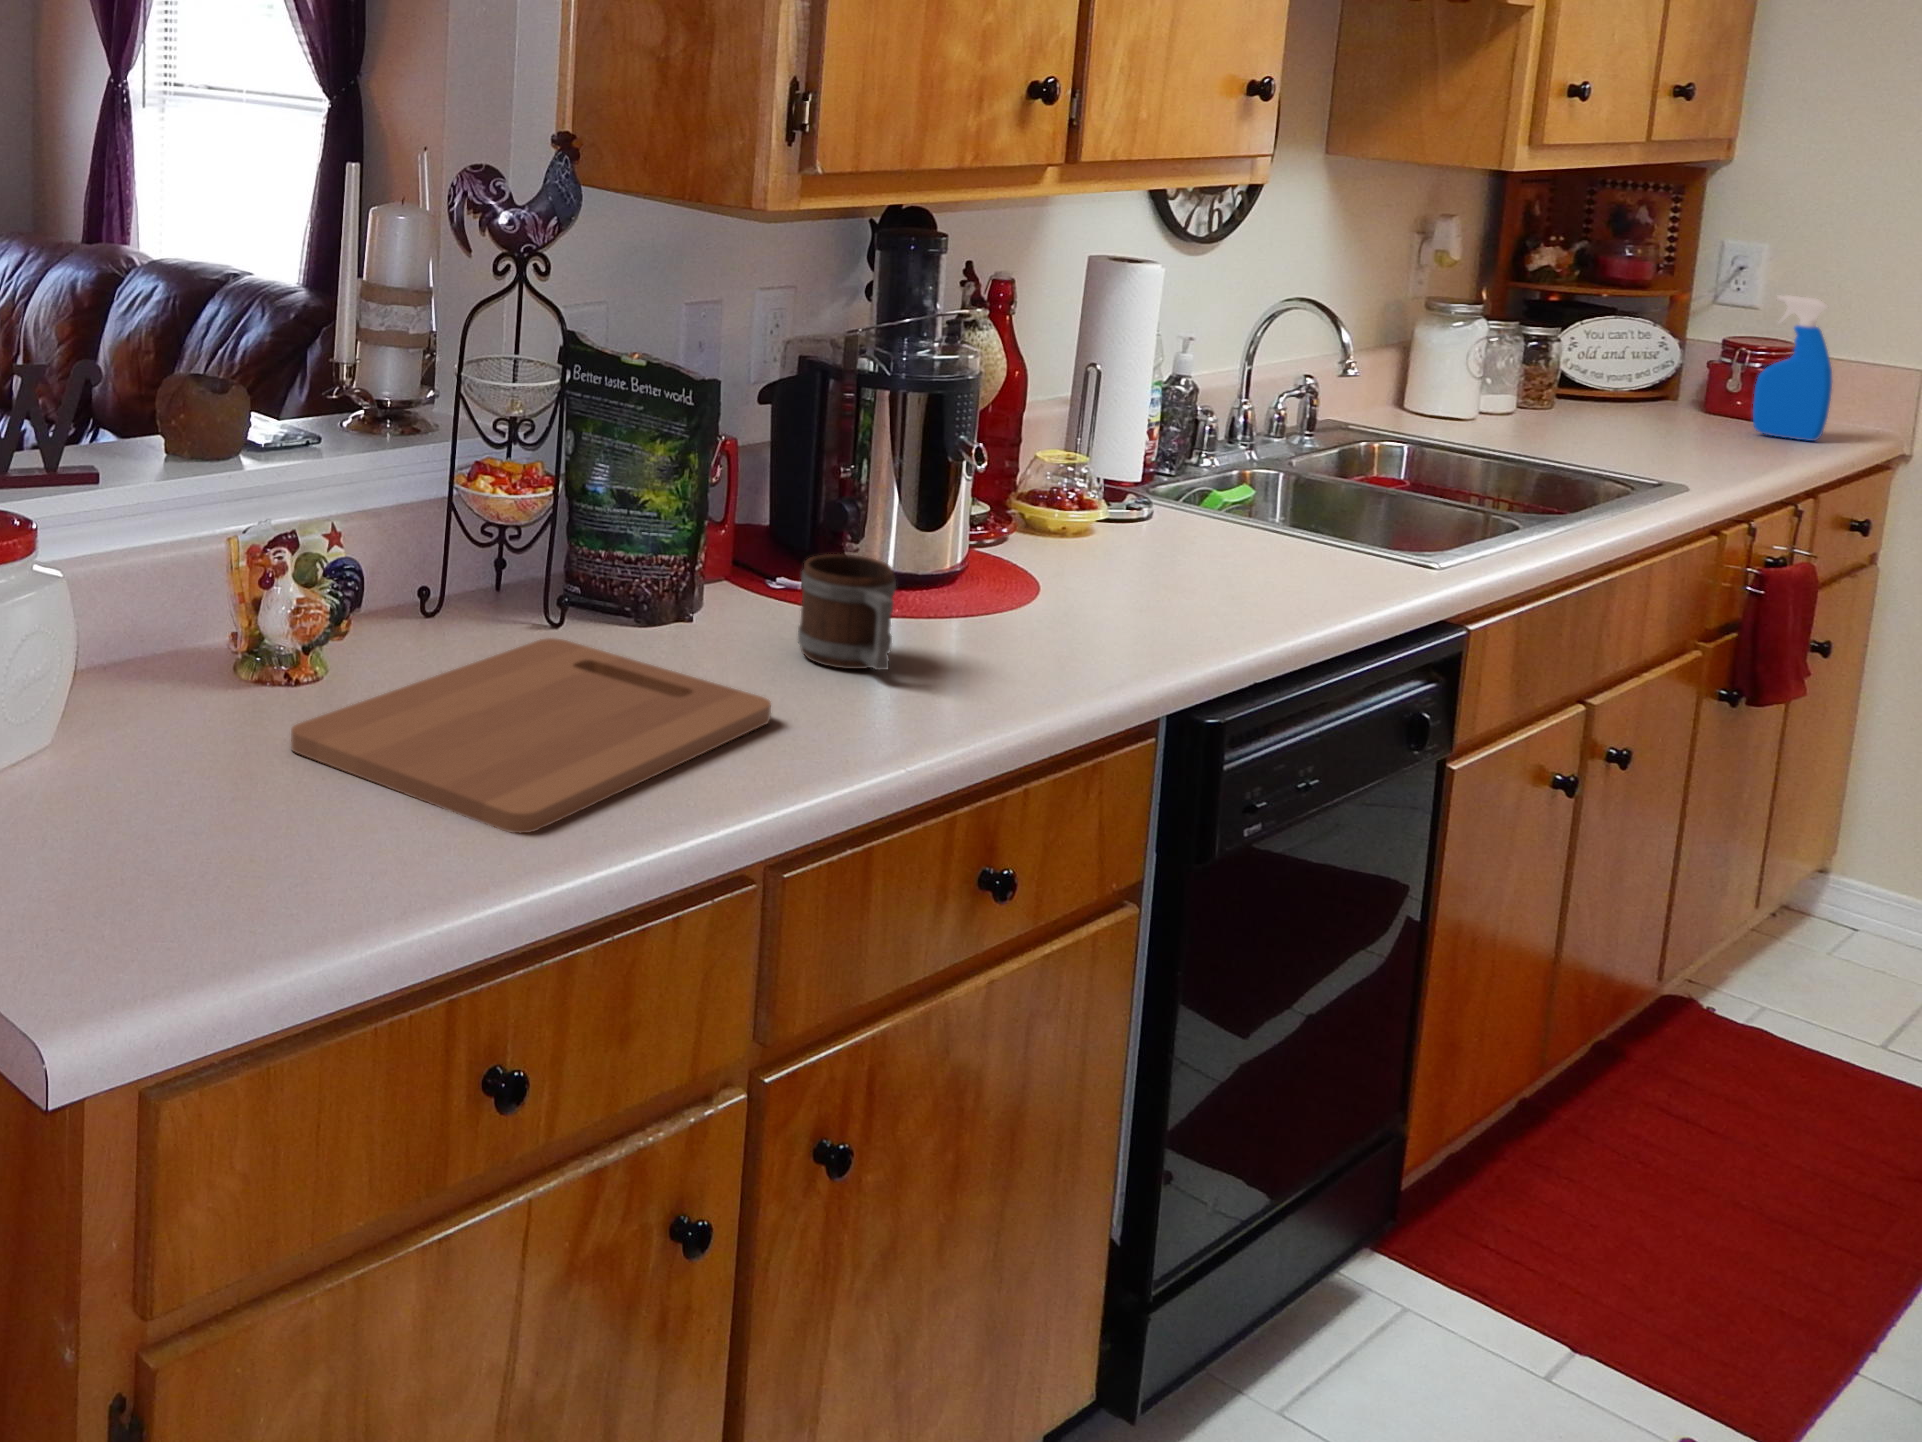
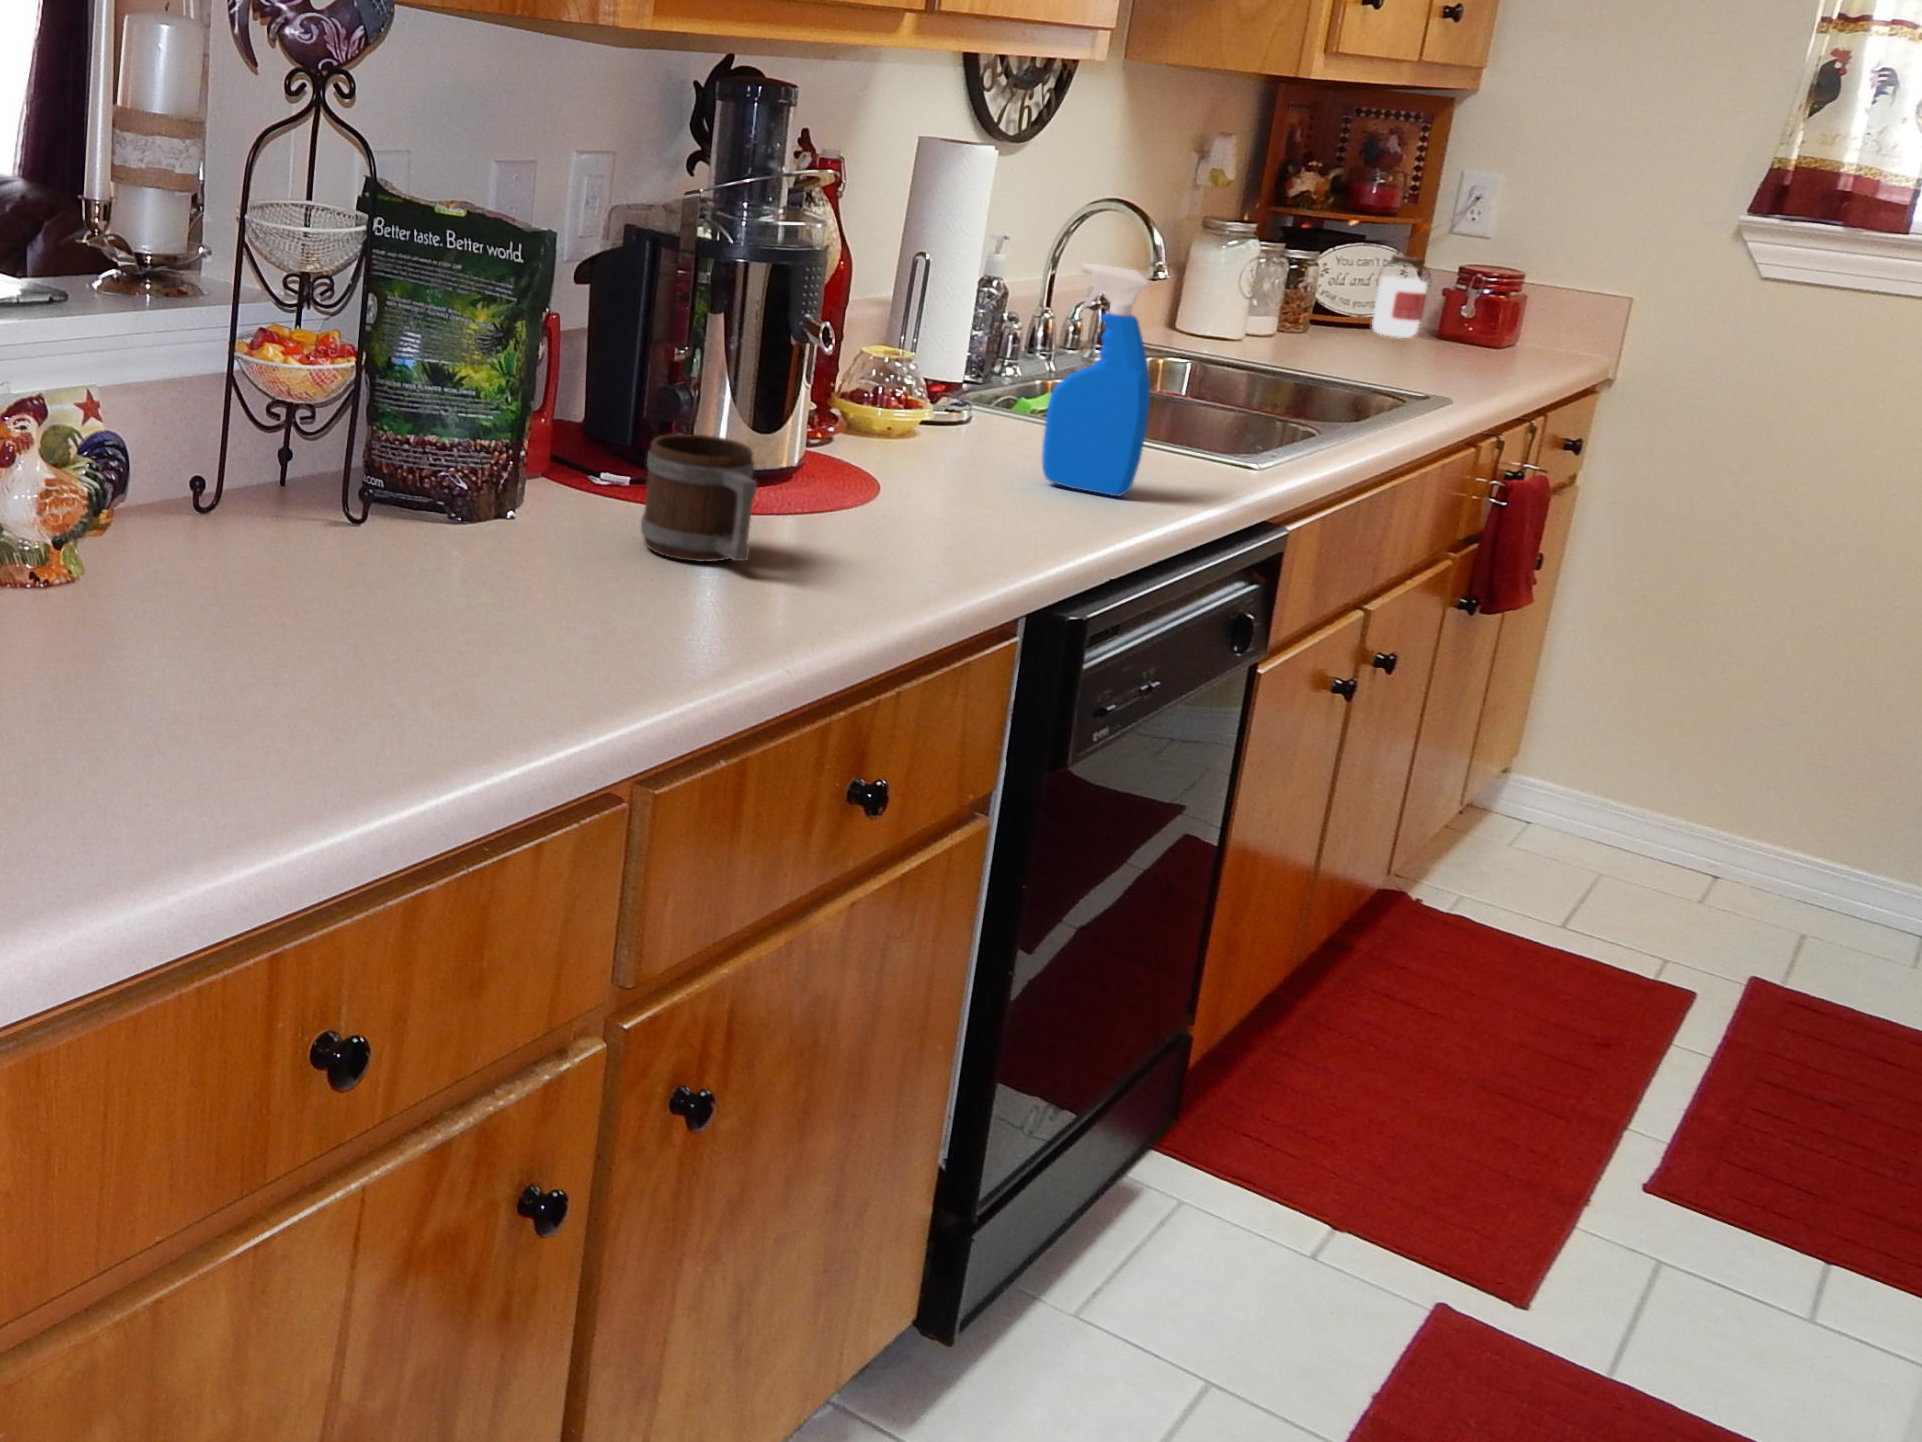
spray bottle: present [1753,295,1832,441] -> present [1042,264,1150,496]
jar: none [1633,330,1698,415] -> present [1372,255,1431,338]
cutting board: present [291,638,771,833] -> none [48,529,629,748]

